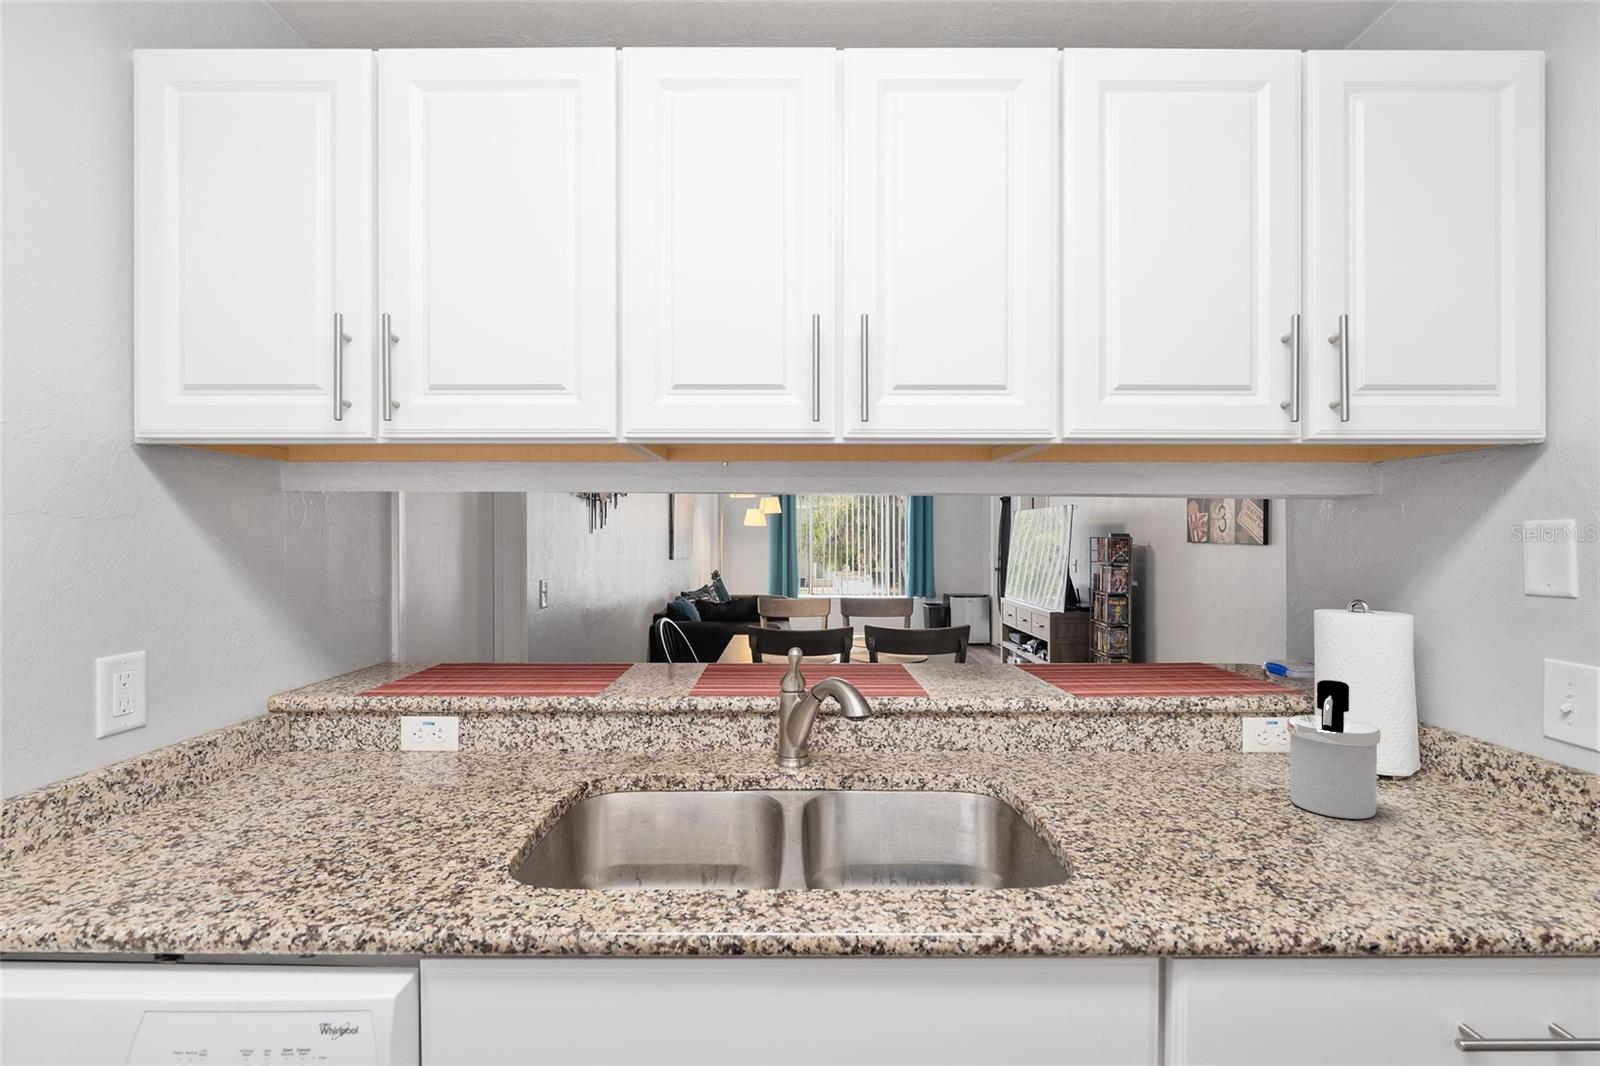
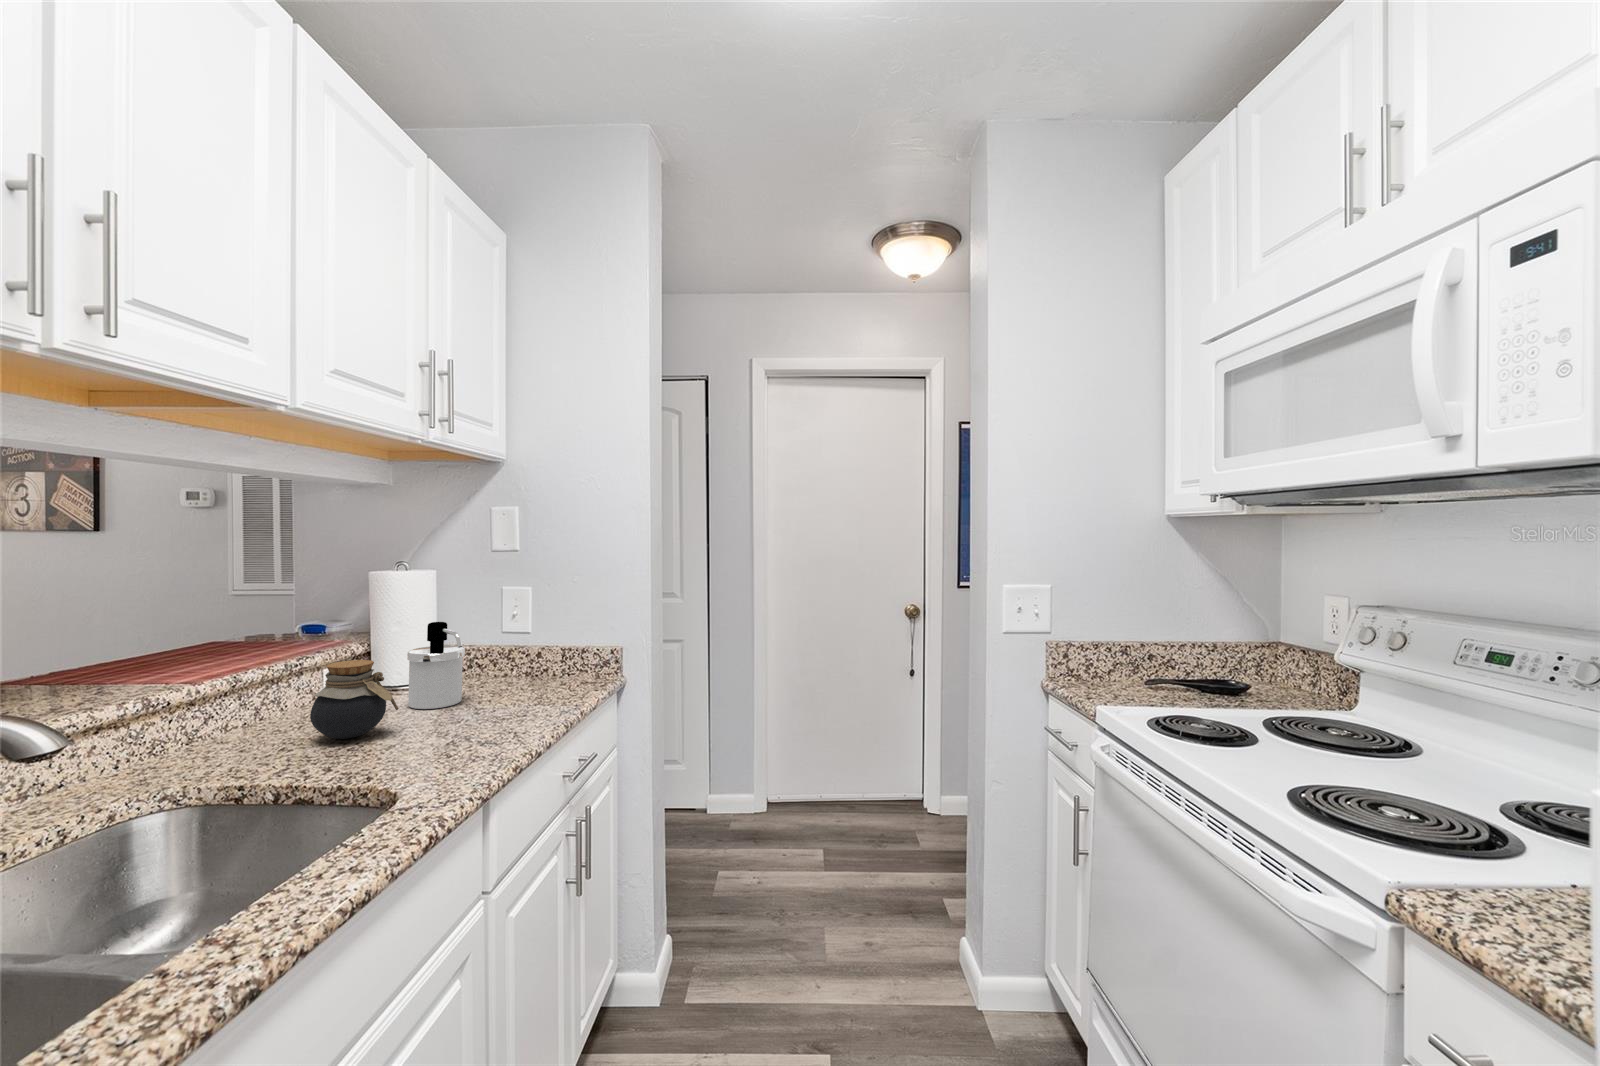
jar: none [1122,703,1214,804] -> present [310,660,399,739]

